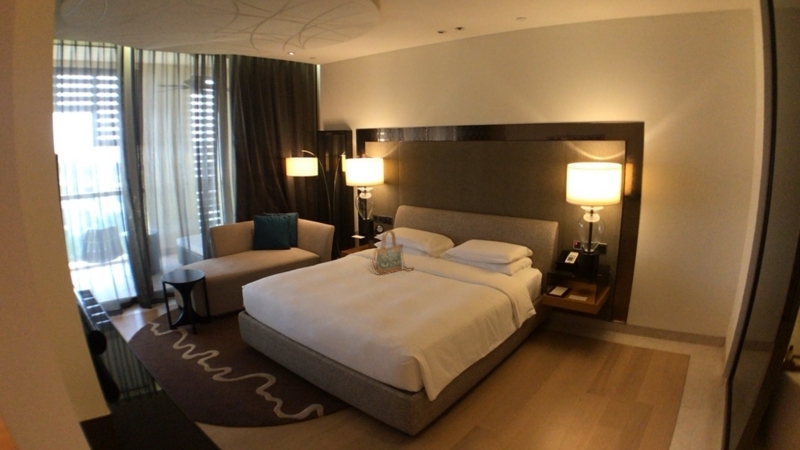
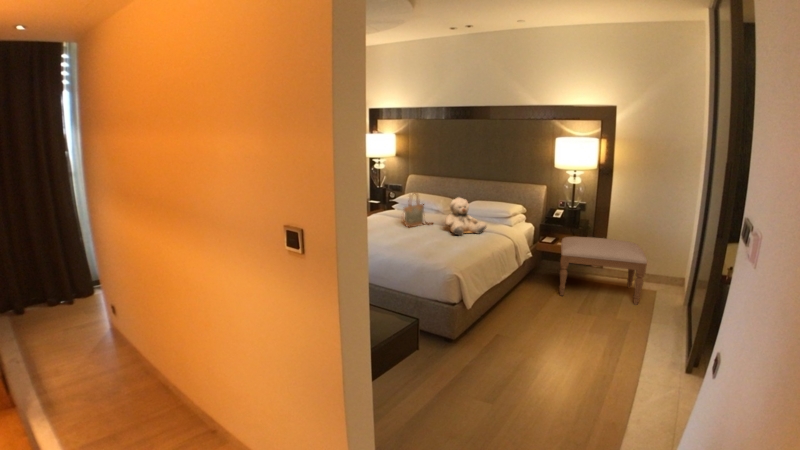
teddy bear: none [423,239,475,289] -> present [445,197,487,235]
ottoman: none [571,289,692,390] -> present [559,237,647,305]

